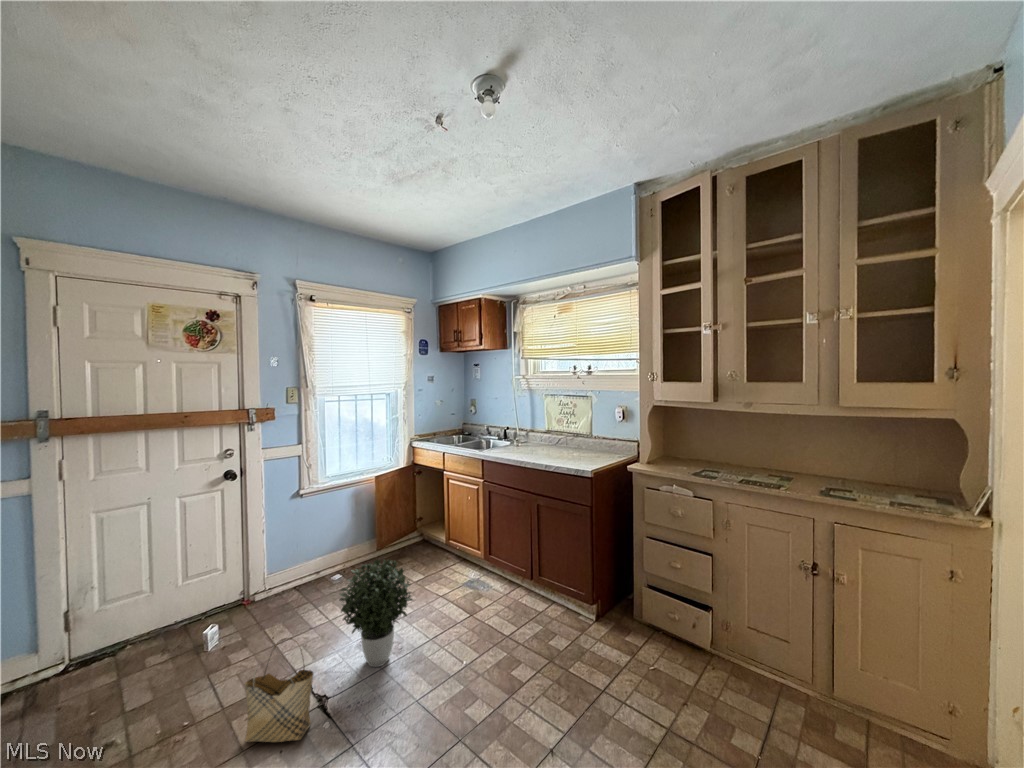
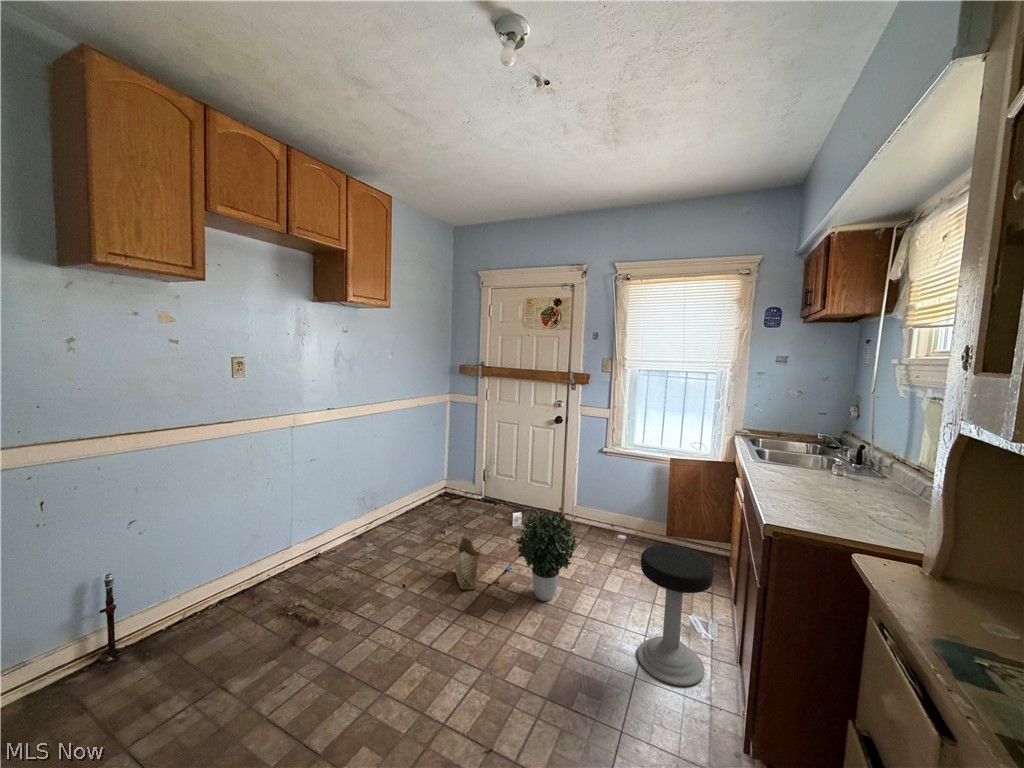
stool: none [476,523,527,628] -> present [637,545,714,686]

